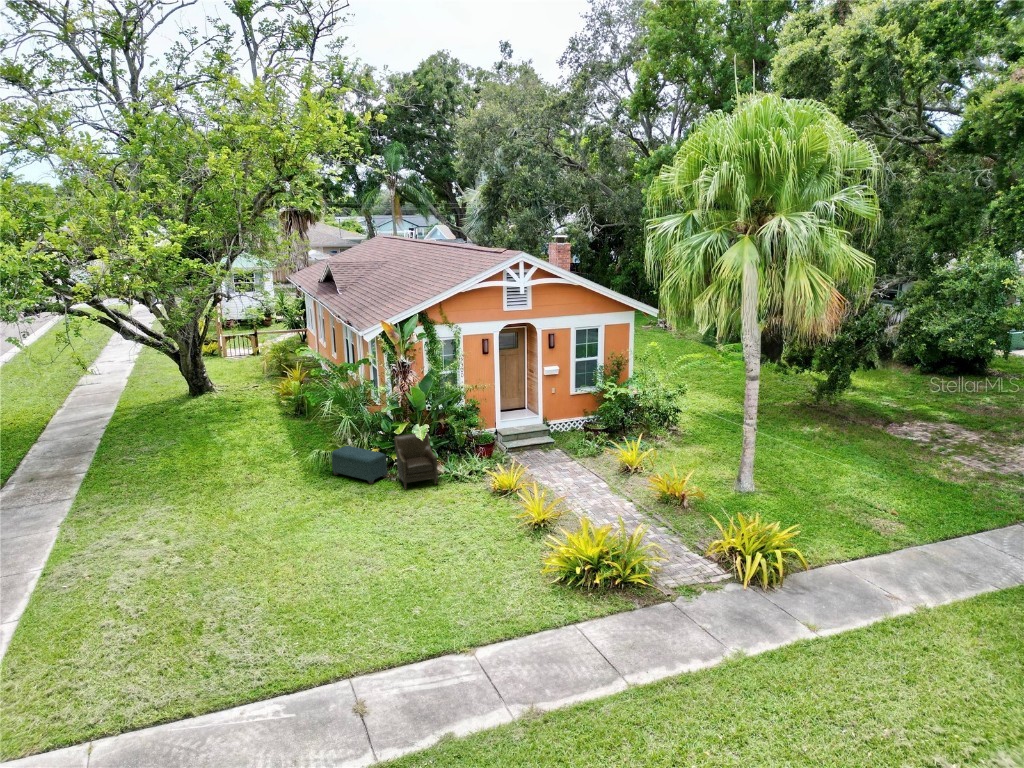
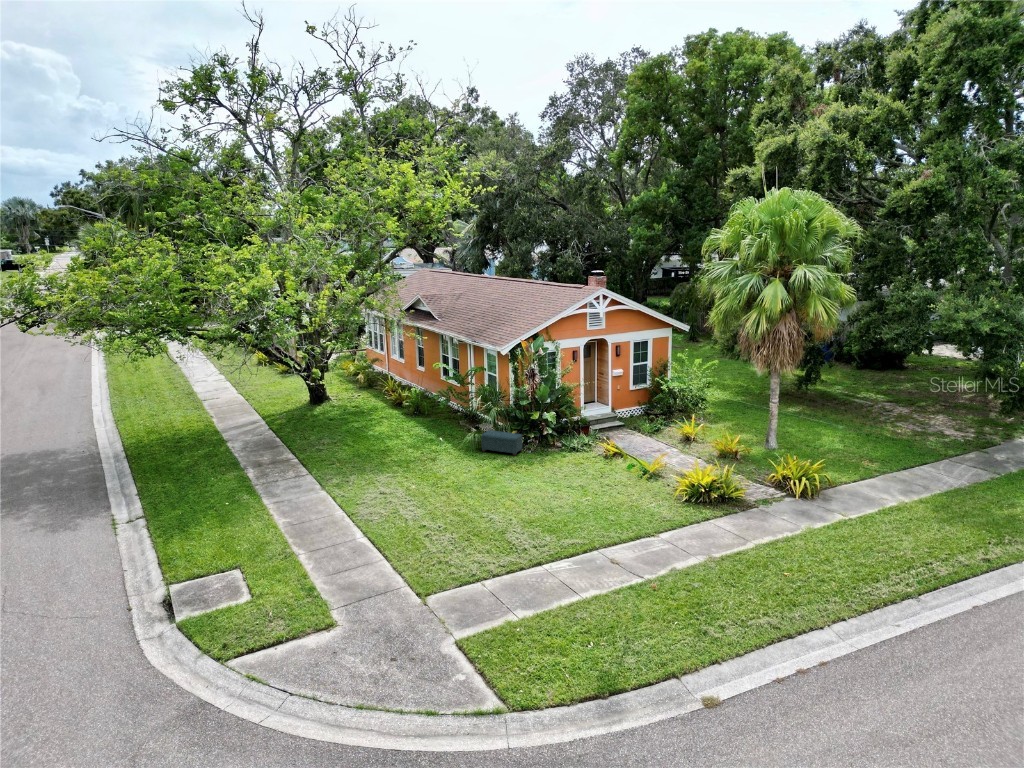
chair: present [394,433,438,490] -> none [529,418,563,458]

